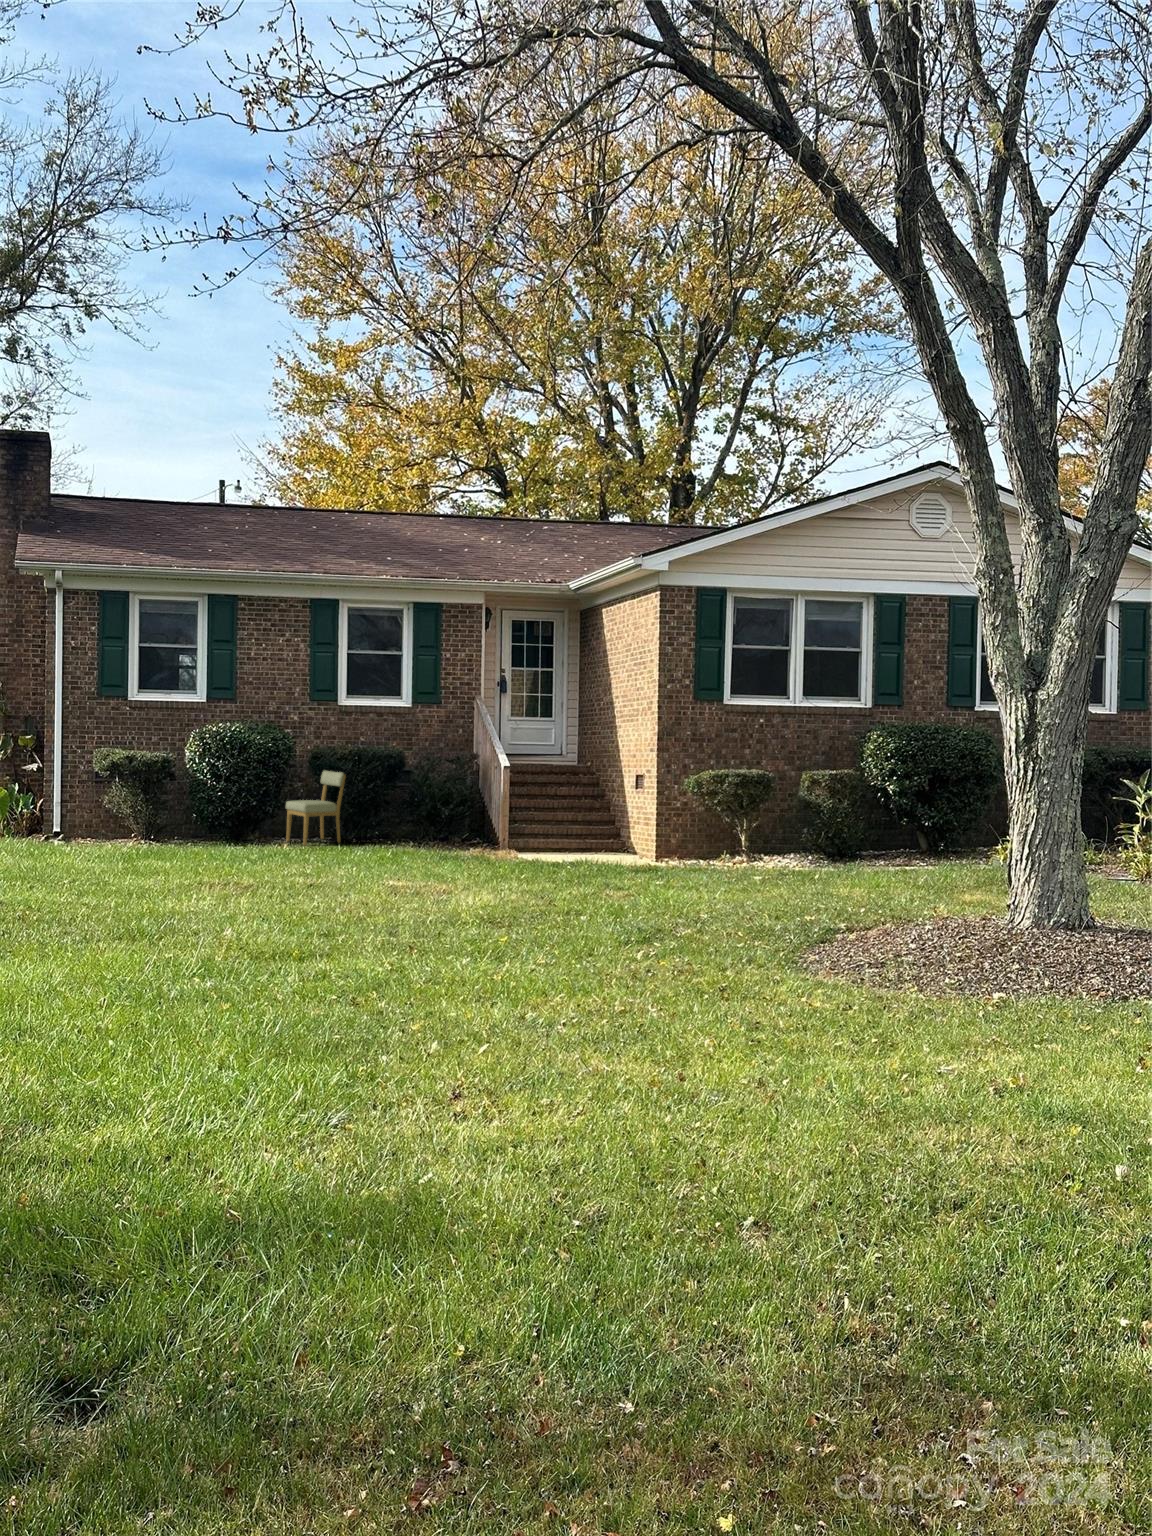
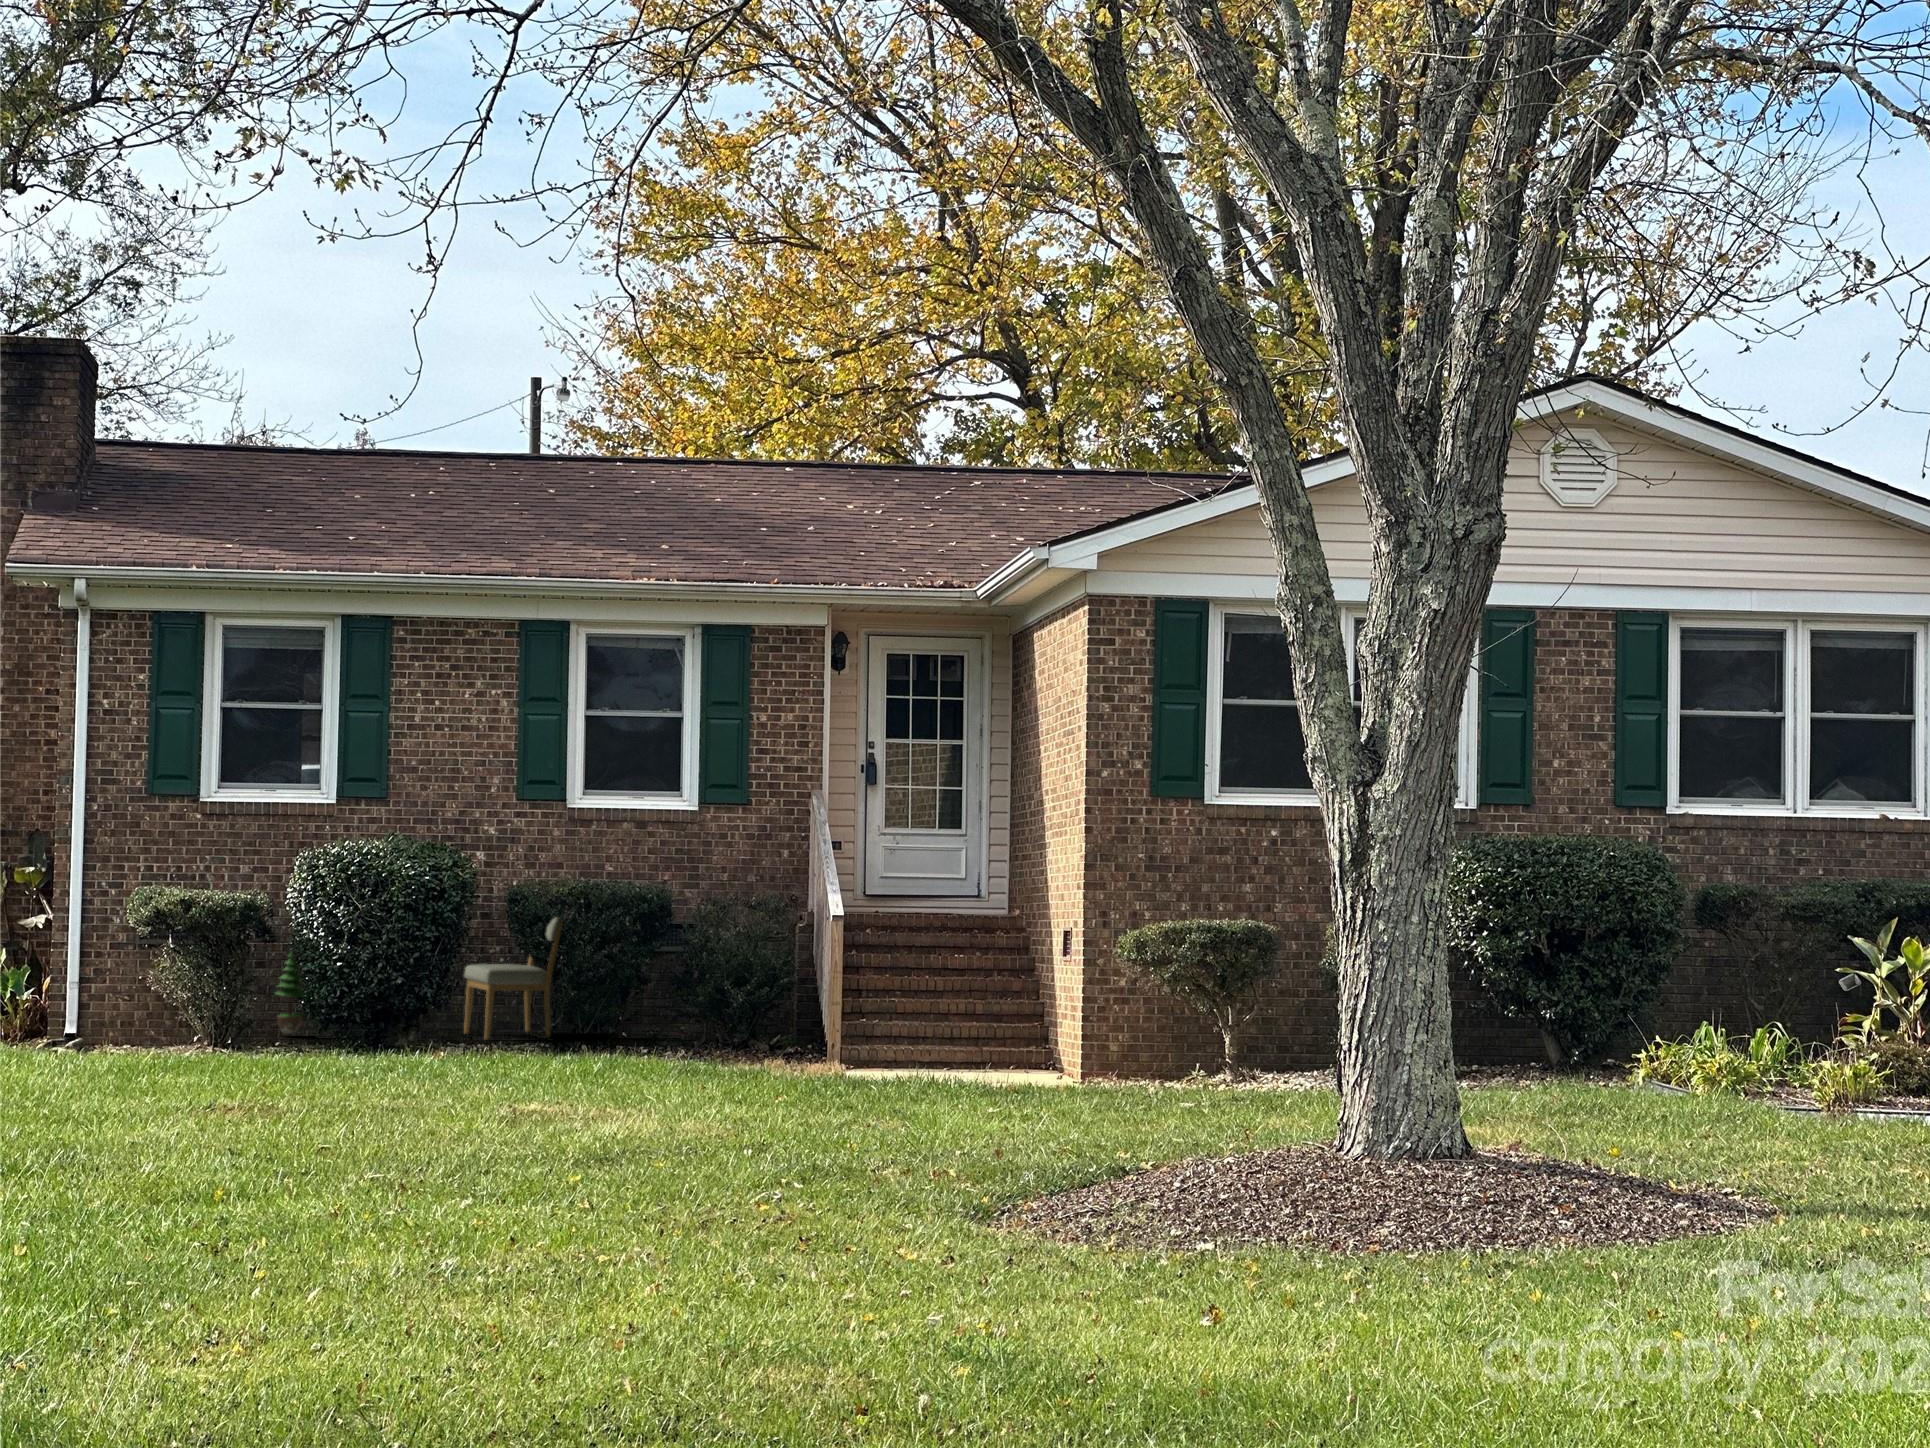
potted tree: none [172,794,192,846] -> present [276,951,306,1036]

